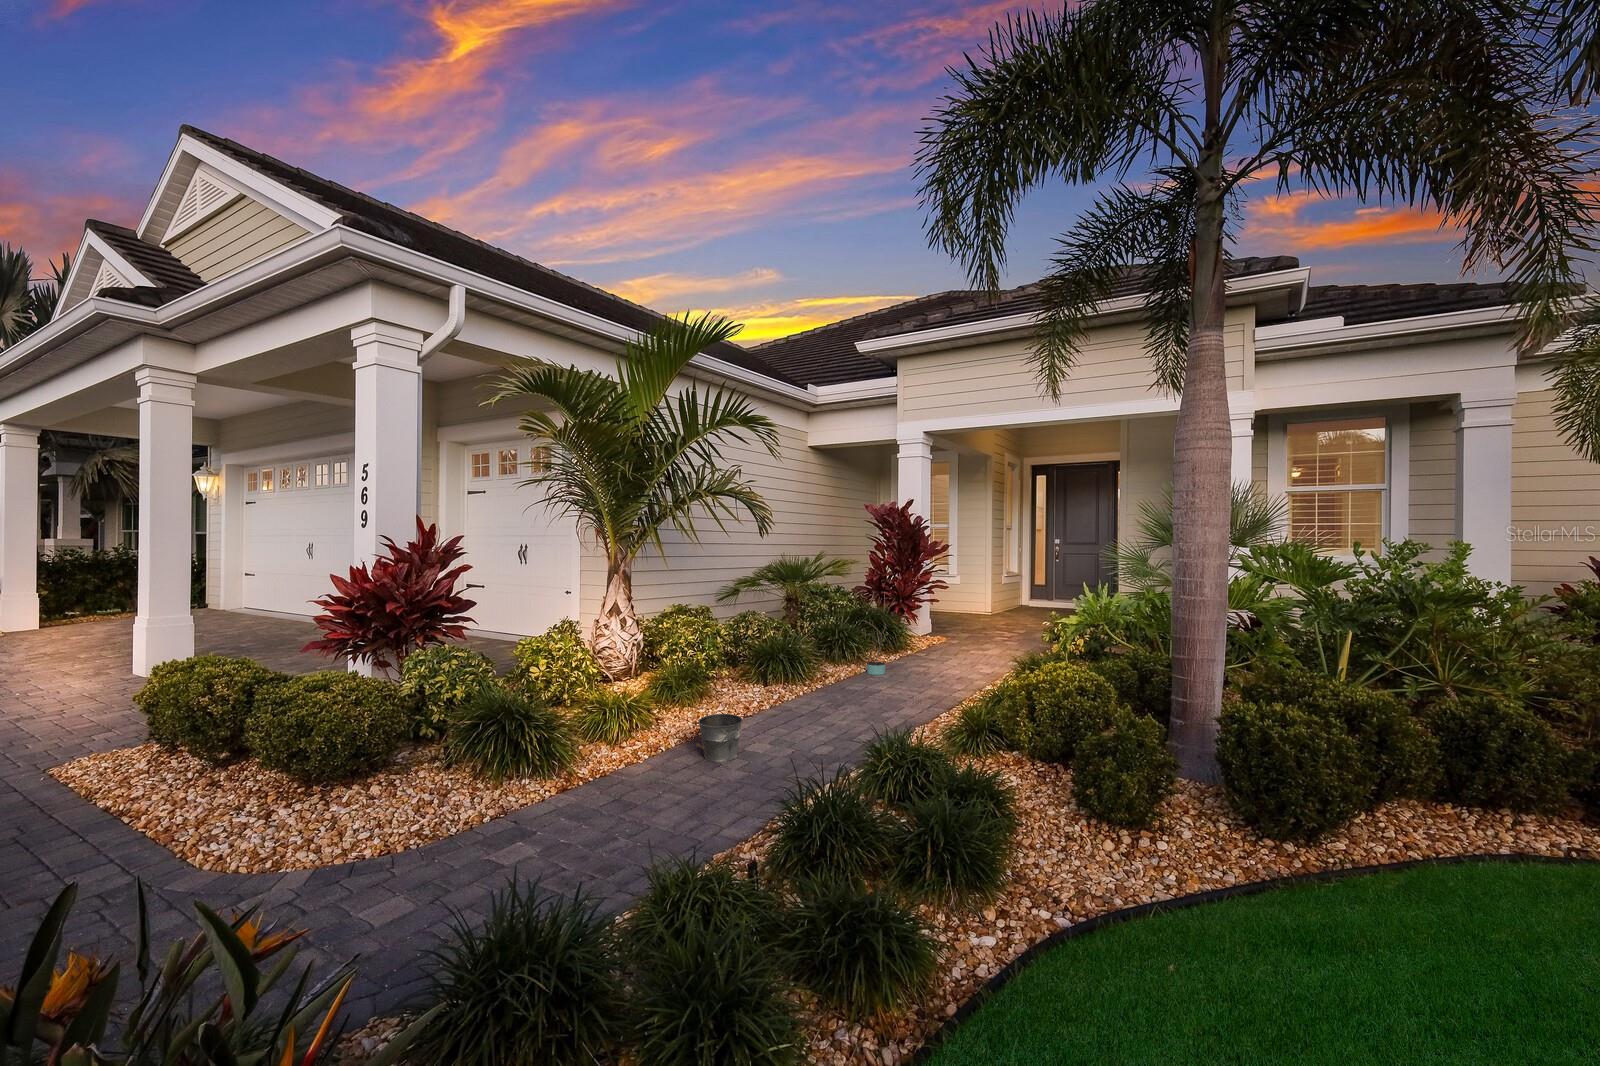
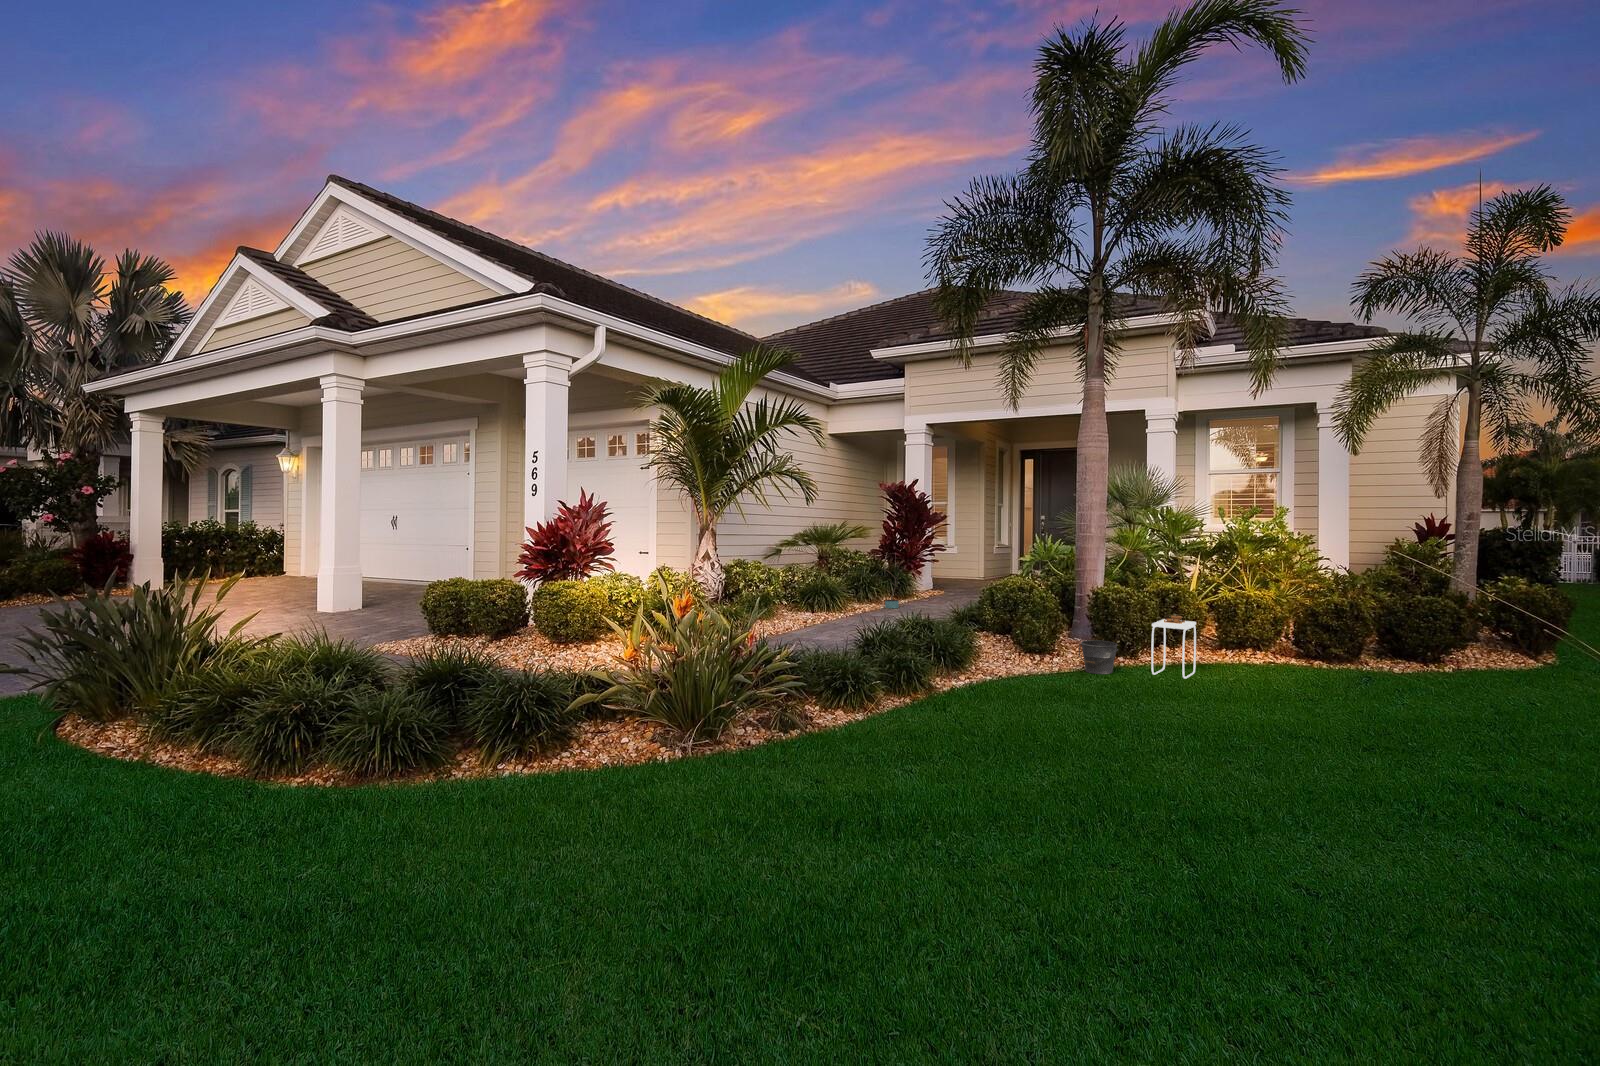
bucket: present [695,714,742,762] -> present [1079,640,1118,674]
side table: none [1398,793,1493,952] -> present [1151,615,1196,679]

